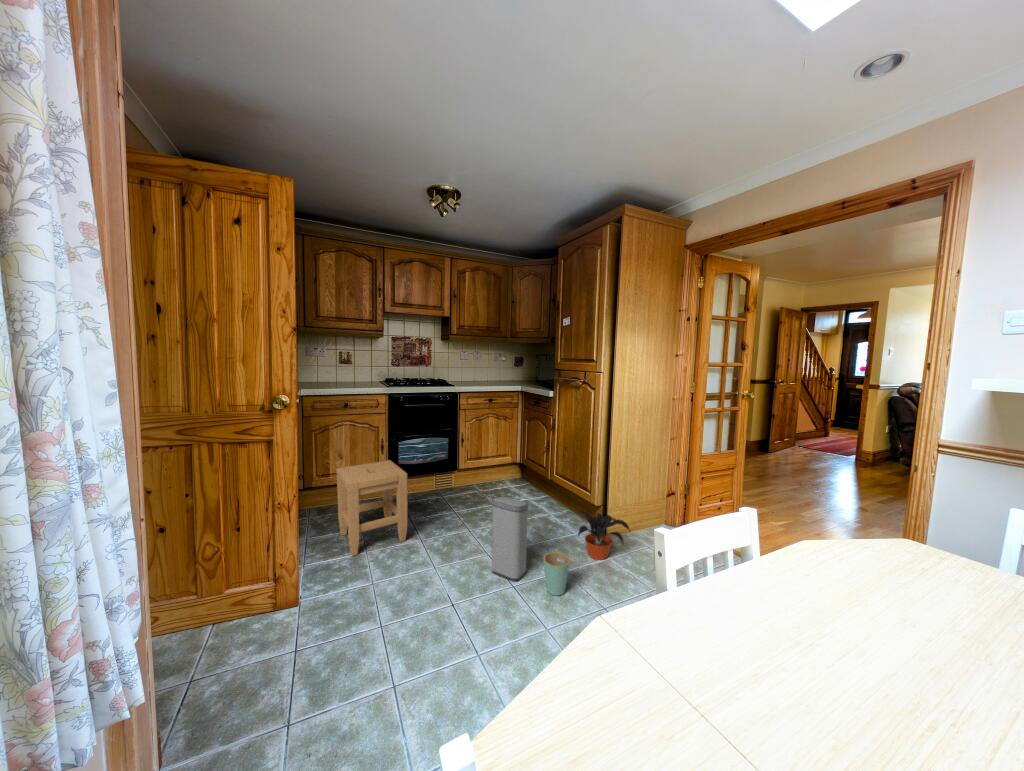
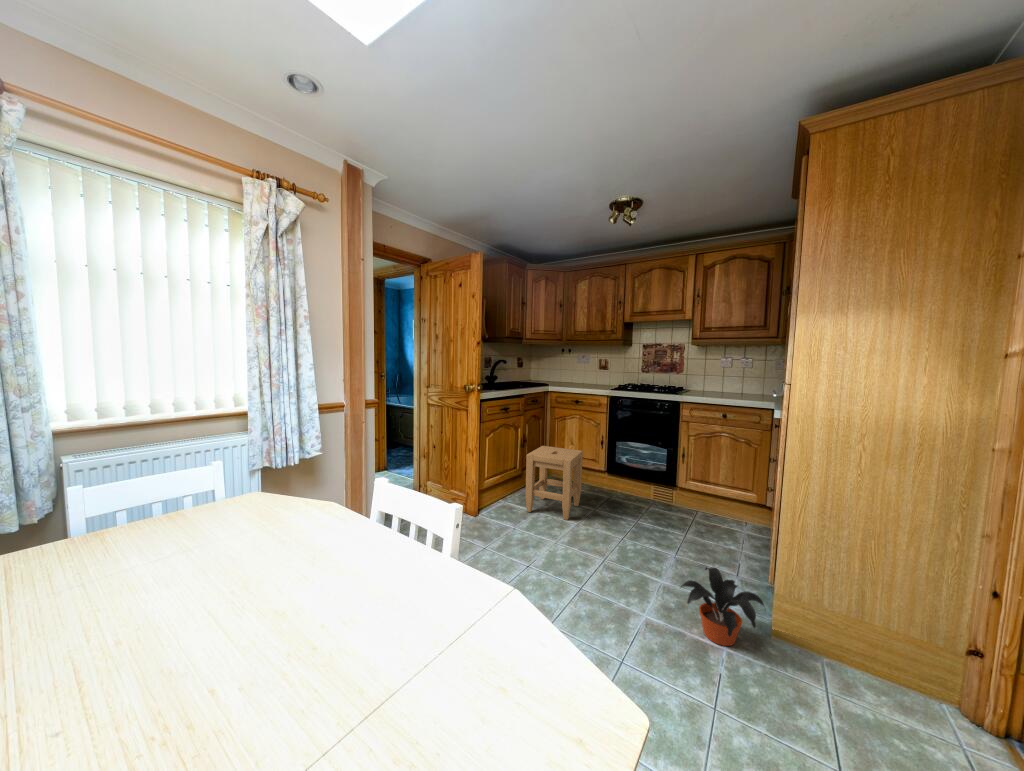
trash can: present [492,497,570,596] -> none [585,499,628,625]

